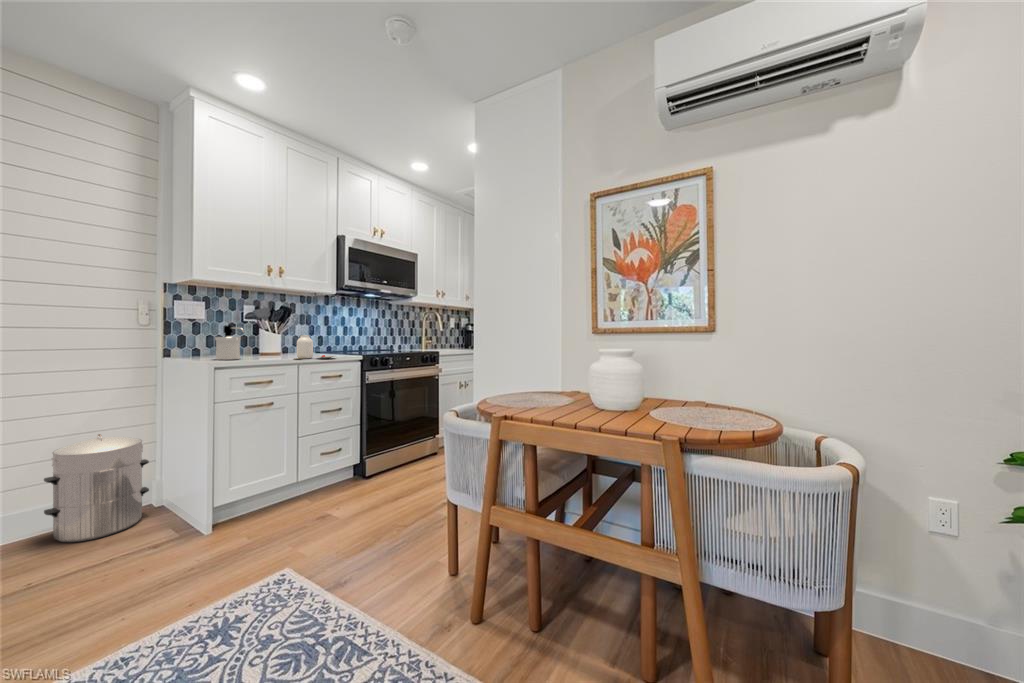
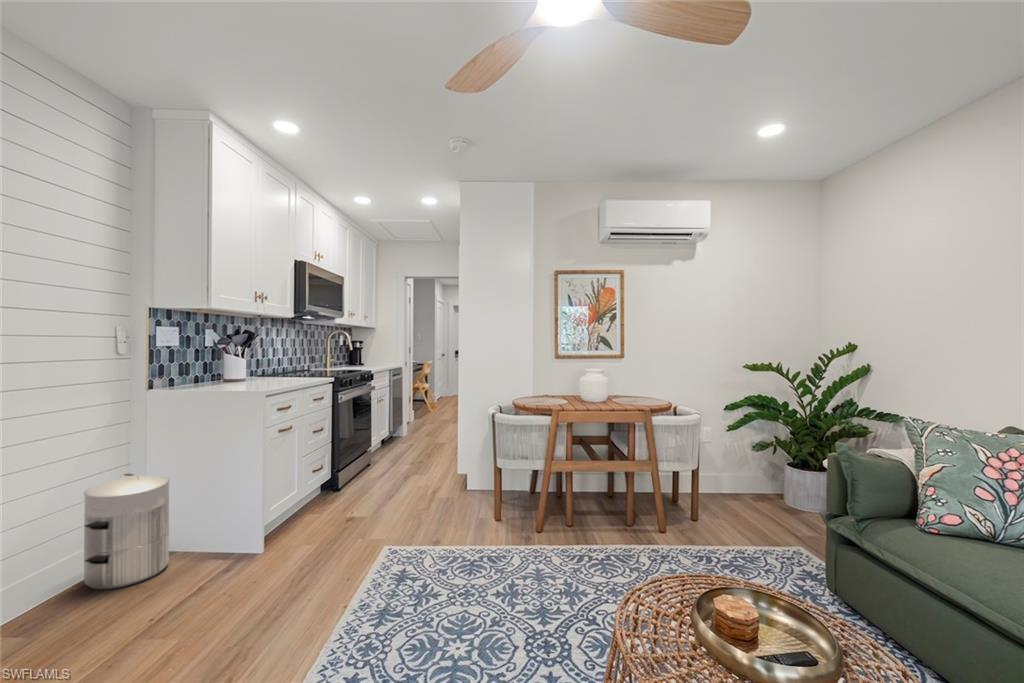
soap dispenser: present [215,325,245,360] -> none [232,354,268,388]
jar: present [297,335,335,359] -> none [293,361,331,384]

